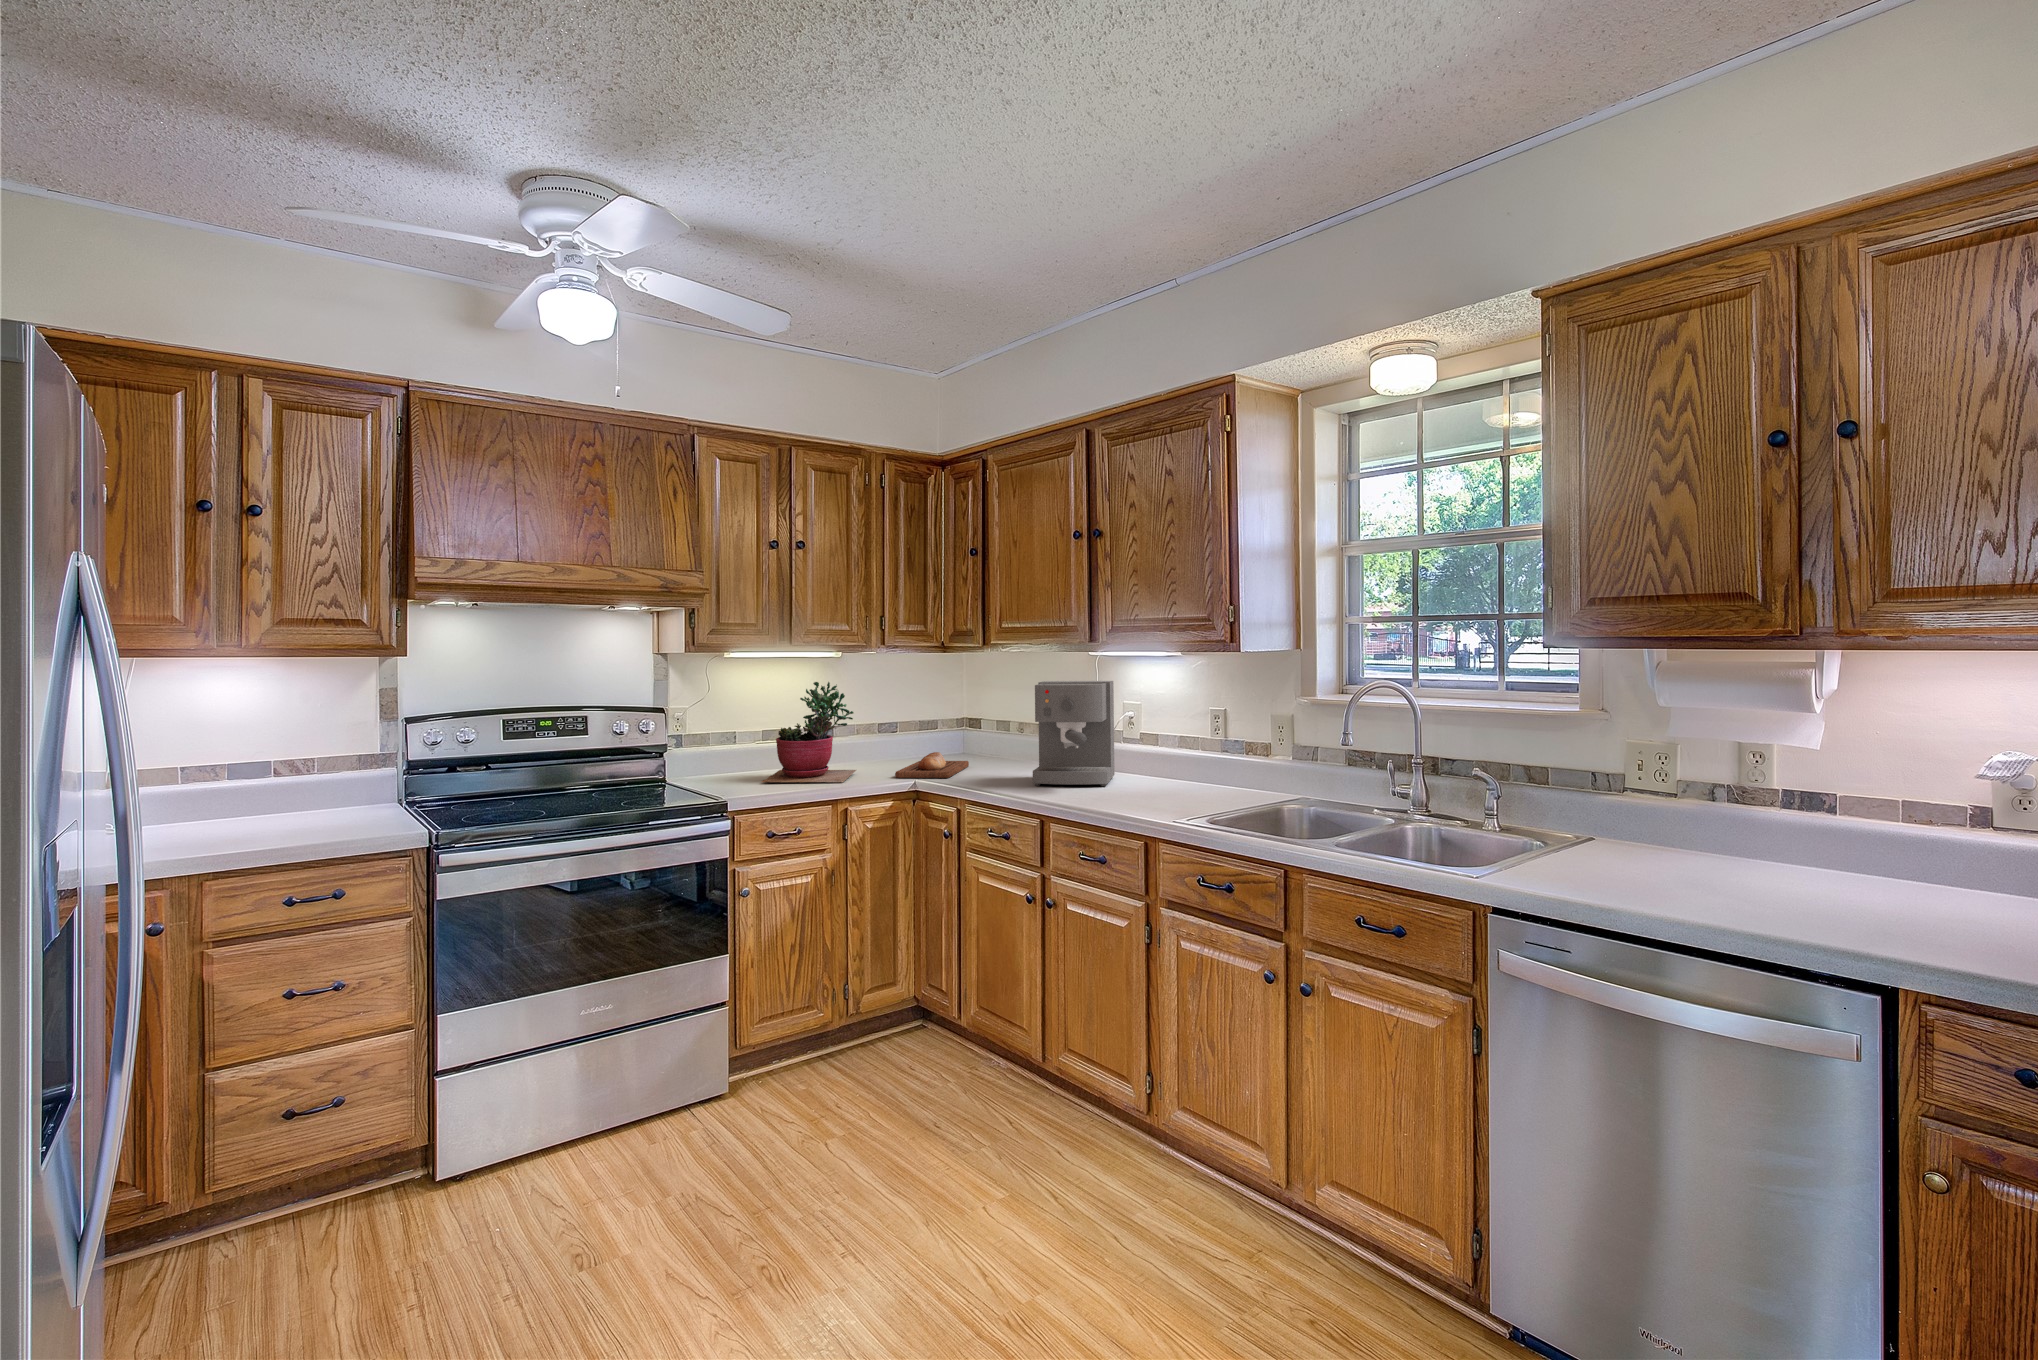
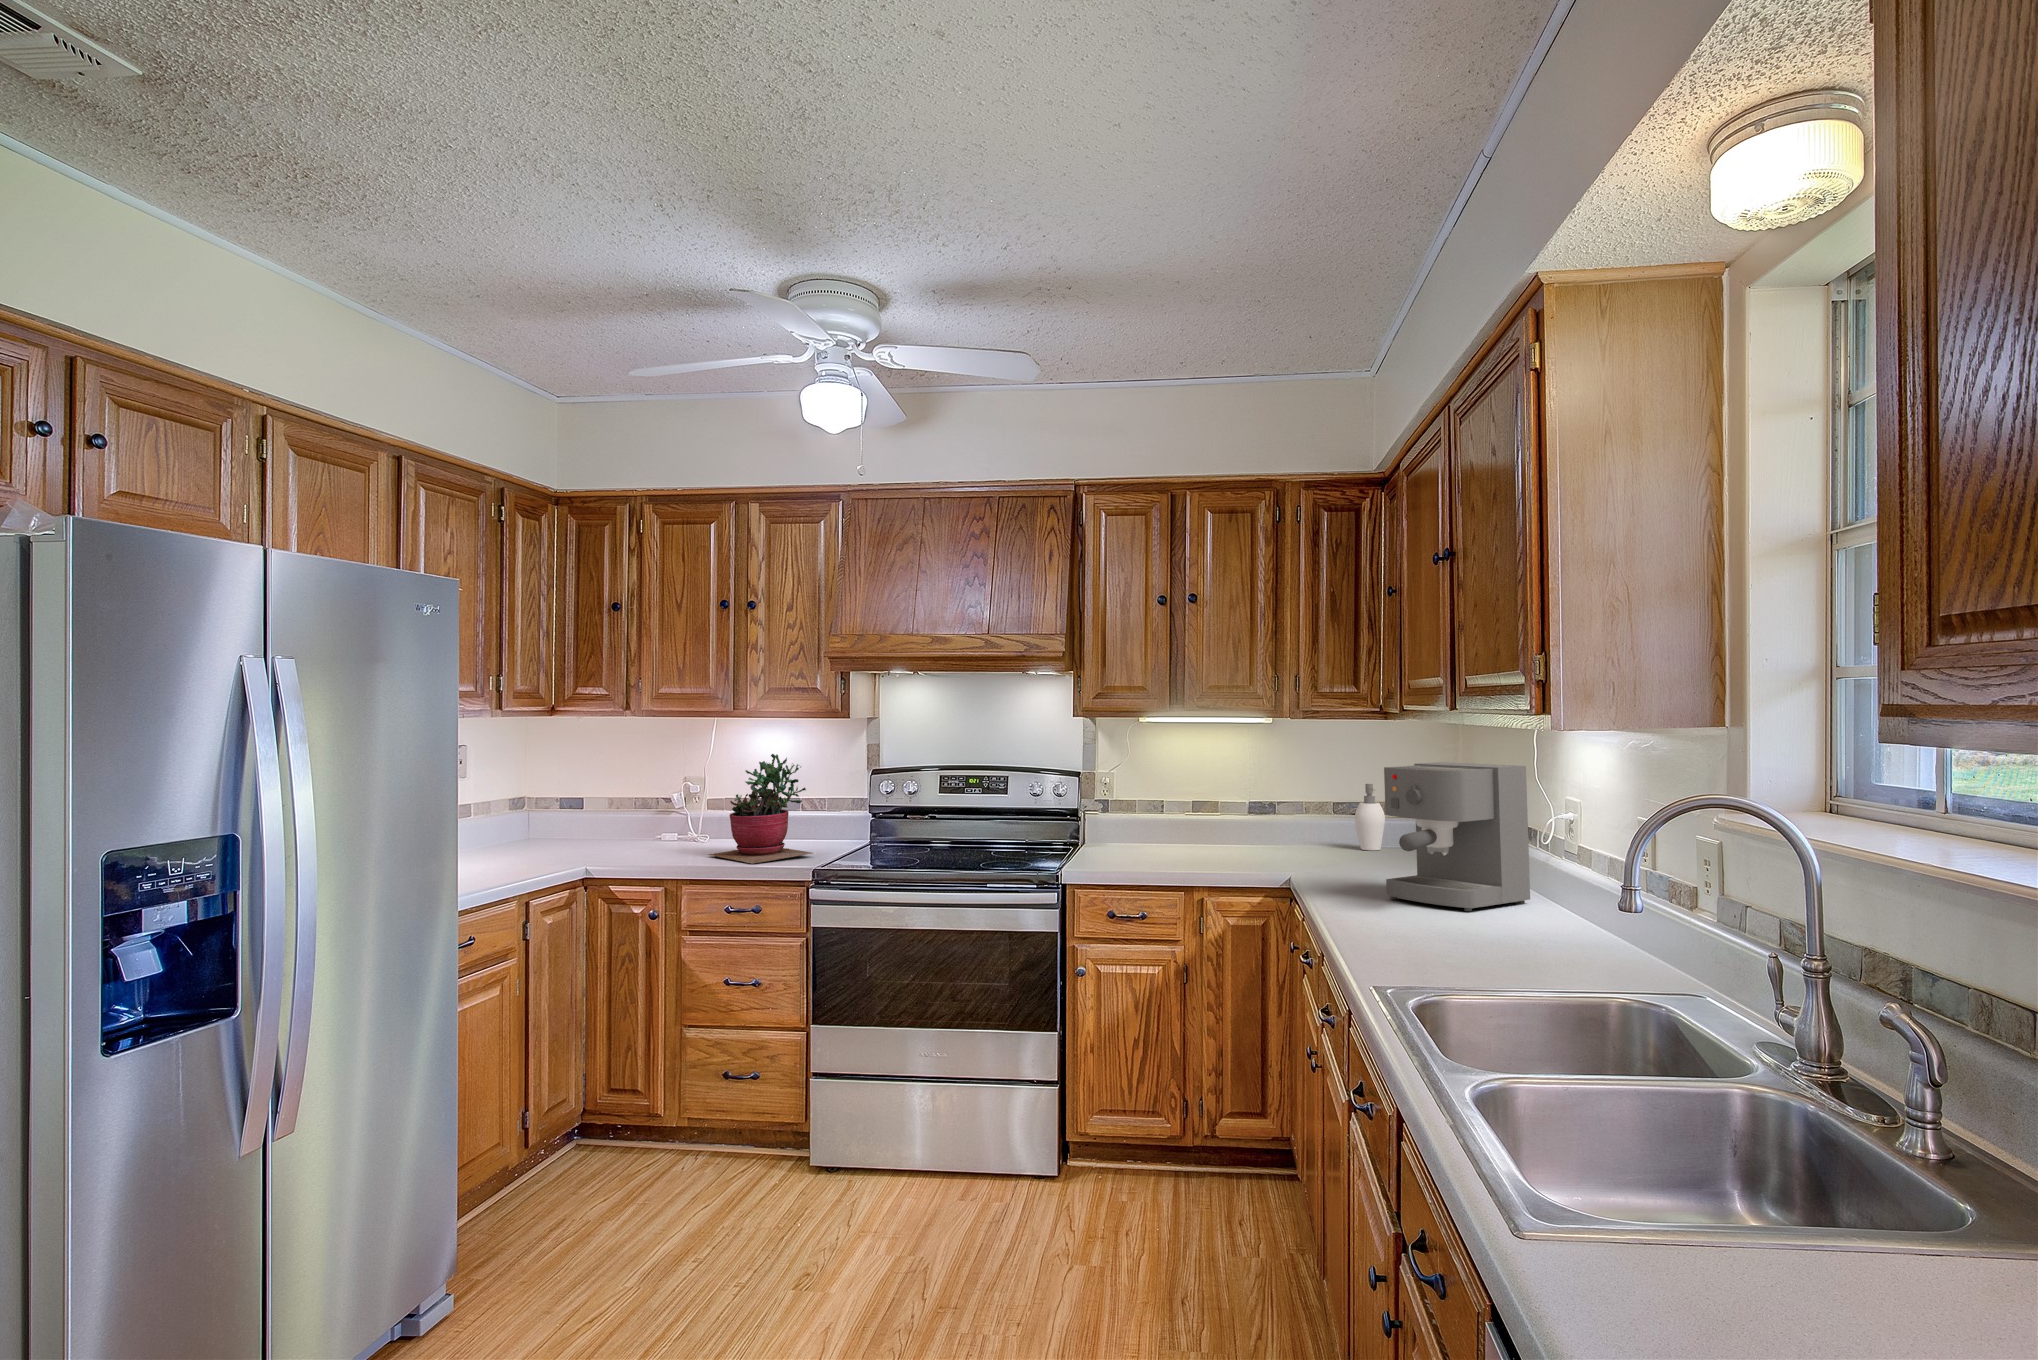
succulent plant: present [762,682,856,782] -> present [709,754,812,864]
soap dispenser: none [890,706,913,758] -> present [1355,784,1385,850]
bread loaf: present [895,752,969,778] -> none [1279,845,1406,877]

